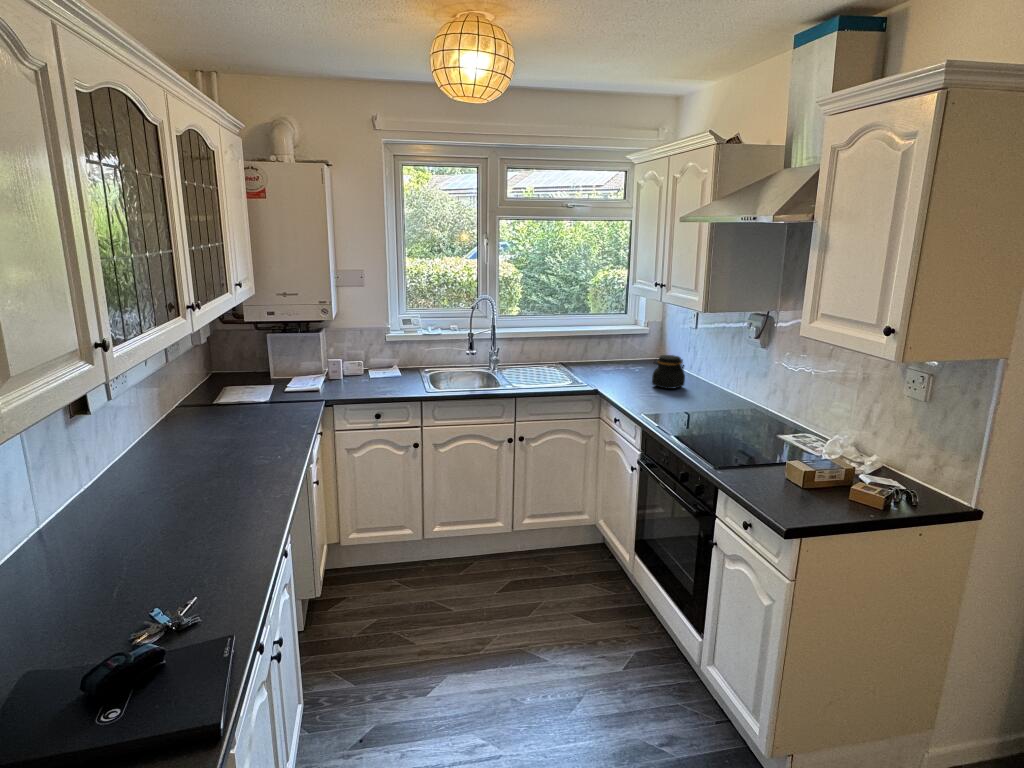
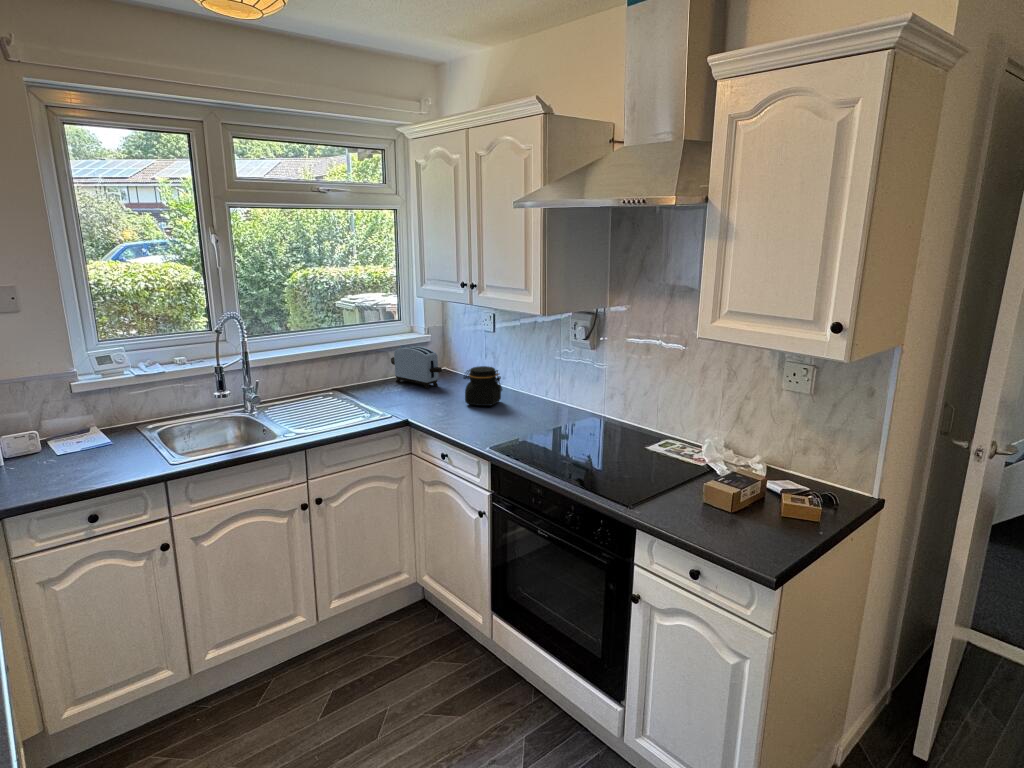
toaster: none [609,335,645,371] -> present [391,346,442,388]

